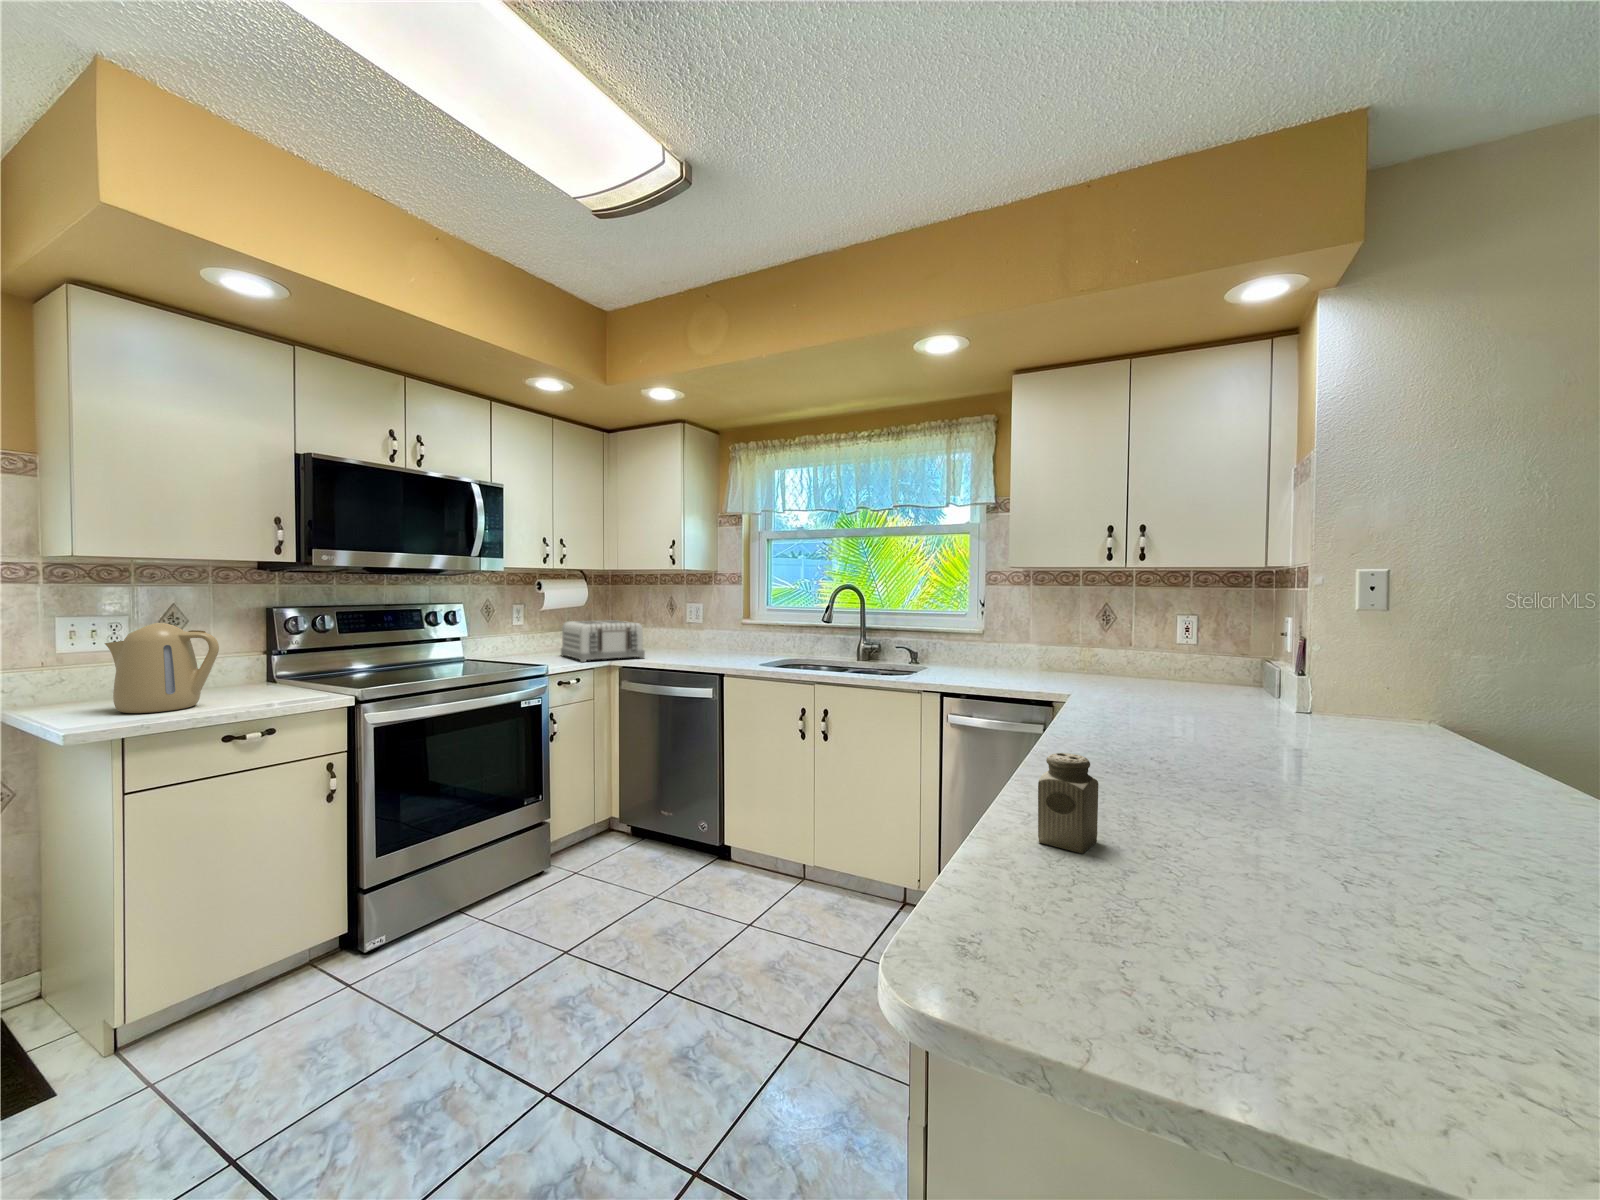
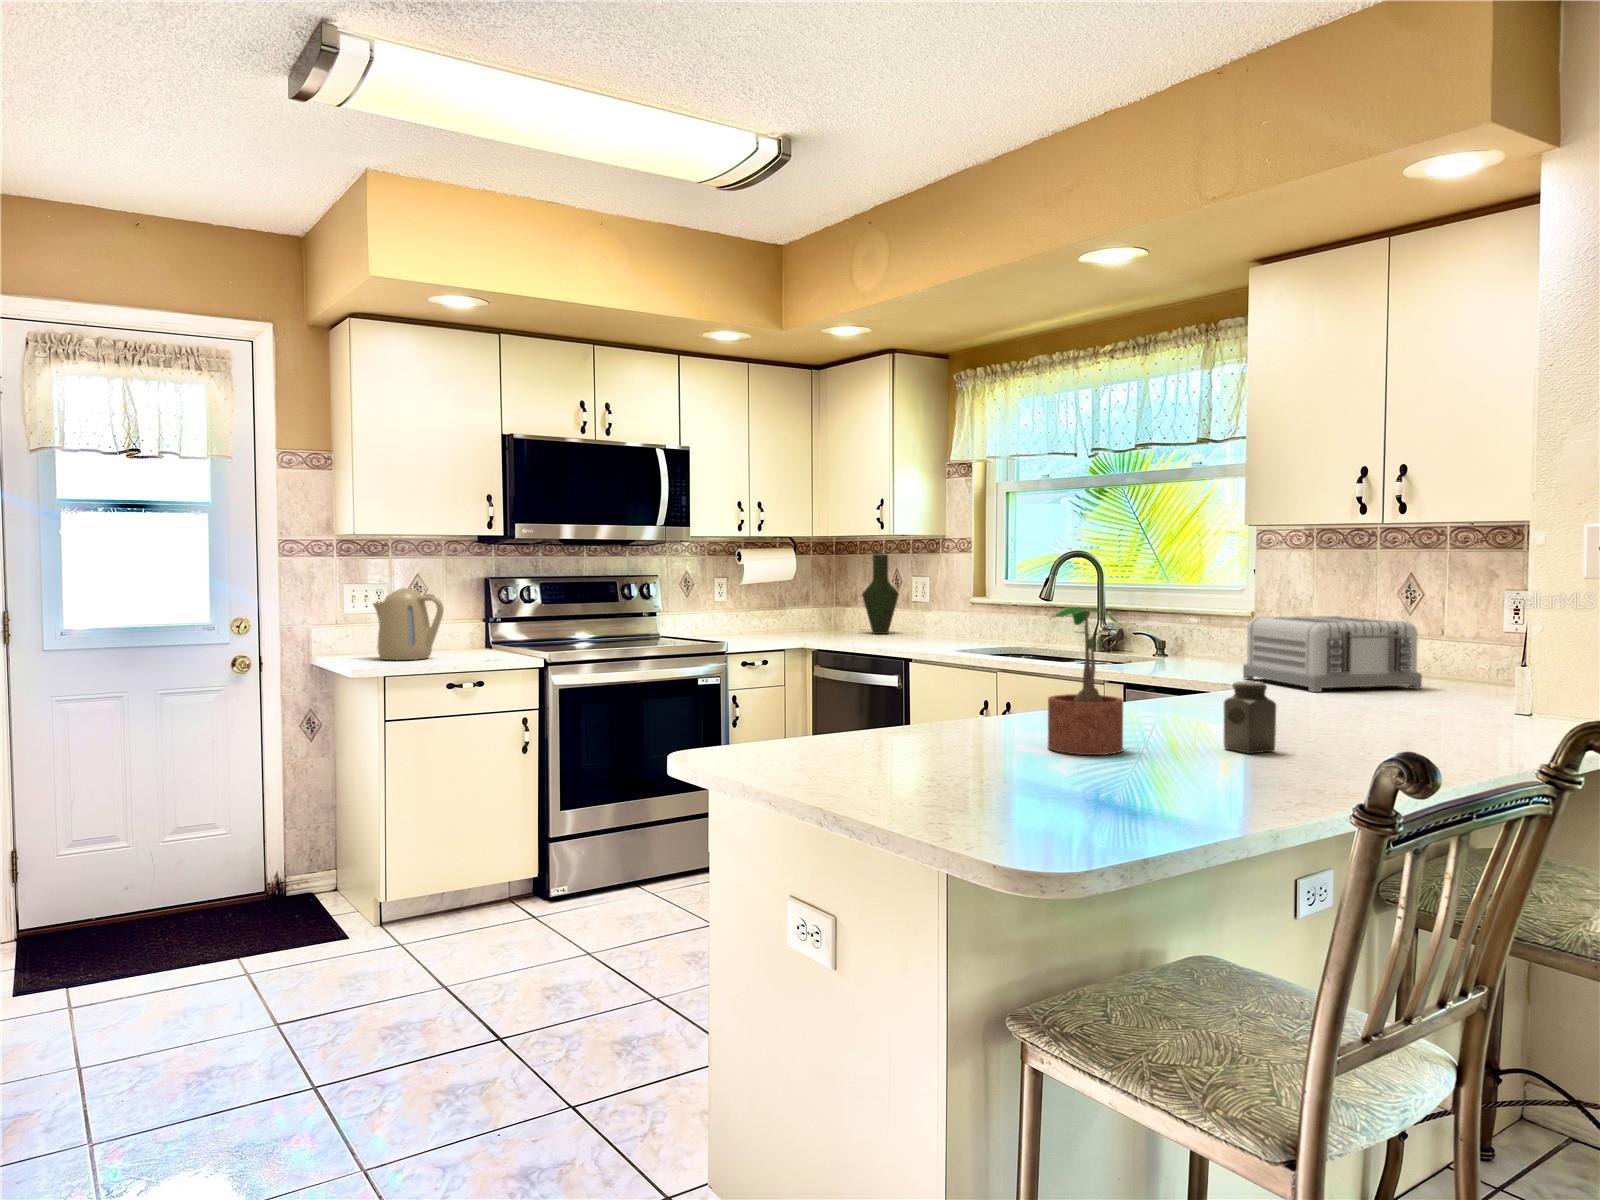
vase: none [642,586,672,650] -> present [862,554,899,634]
toaster: present [561,620,645,662] -> present [1243,616,1422,692]
potted plant: none [1168,655,1274,831] -> present [1048,607,1123,755]
salt shaker: present [1038,753,1099,853] -> present [1224,681,1276,753]

